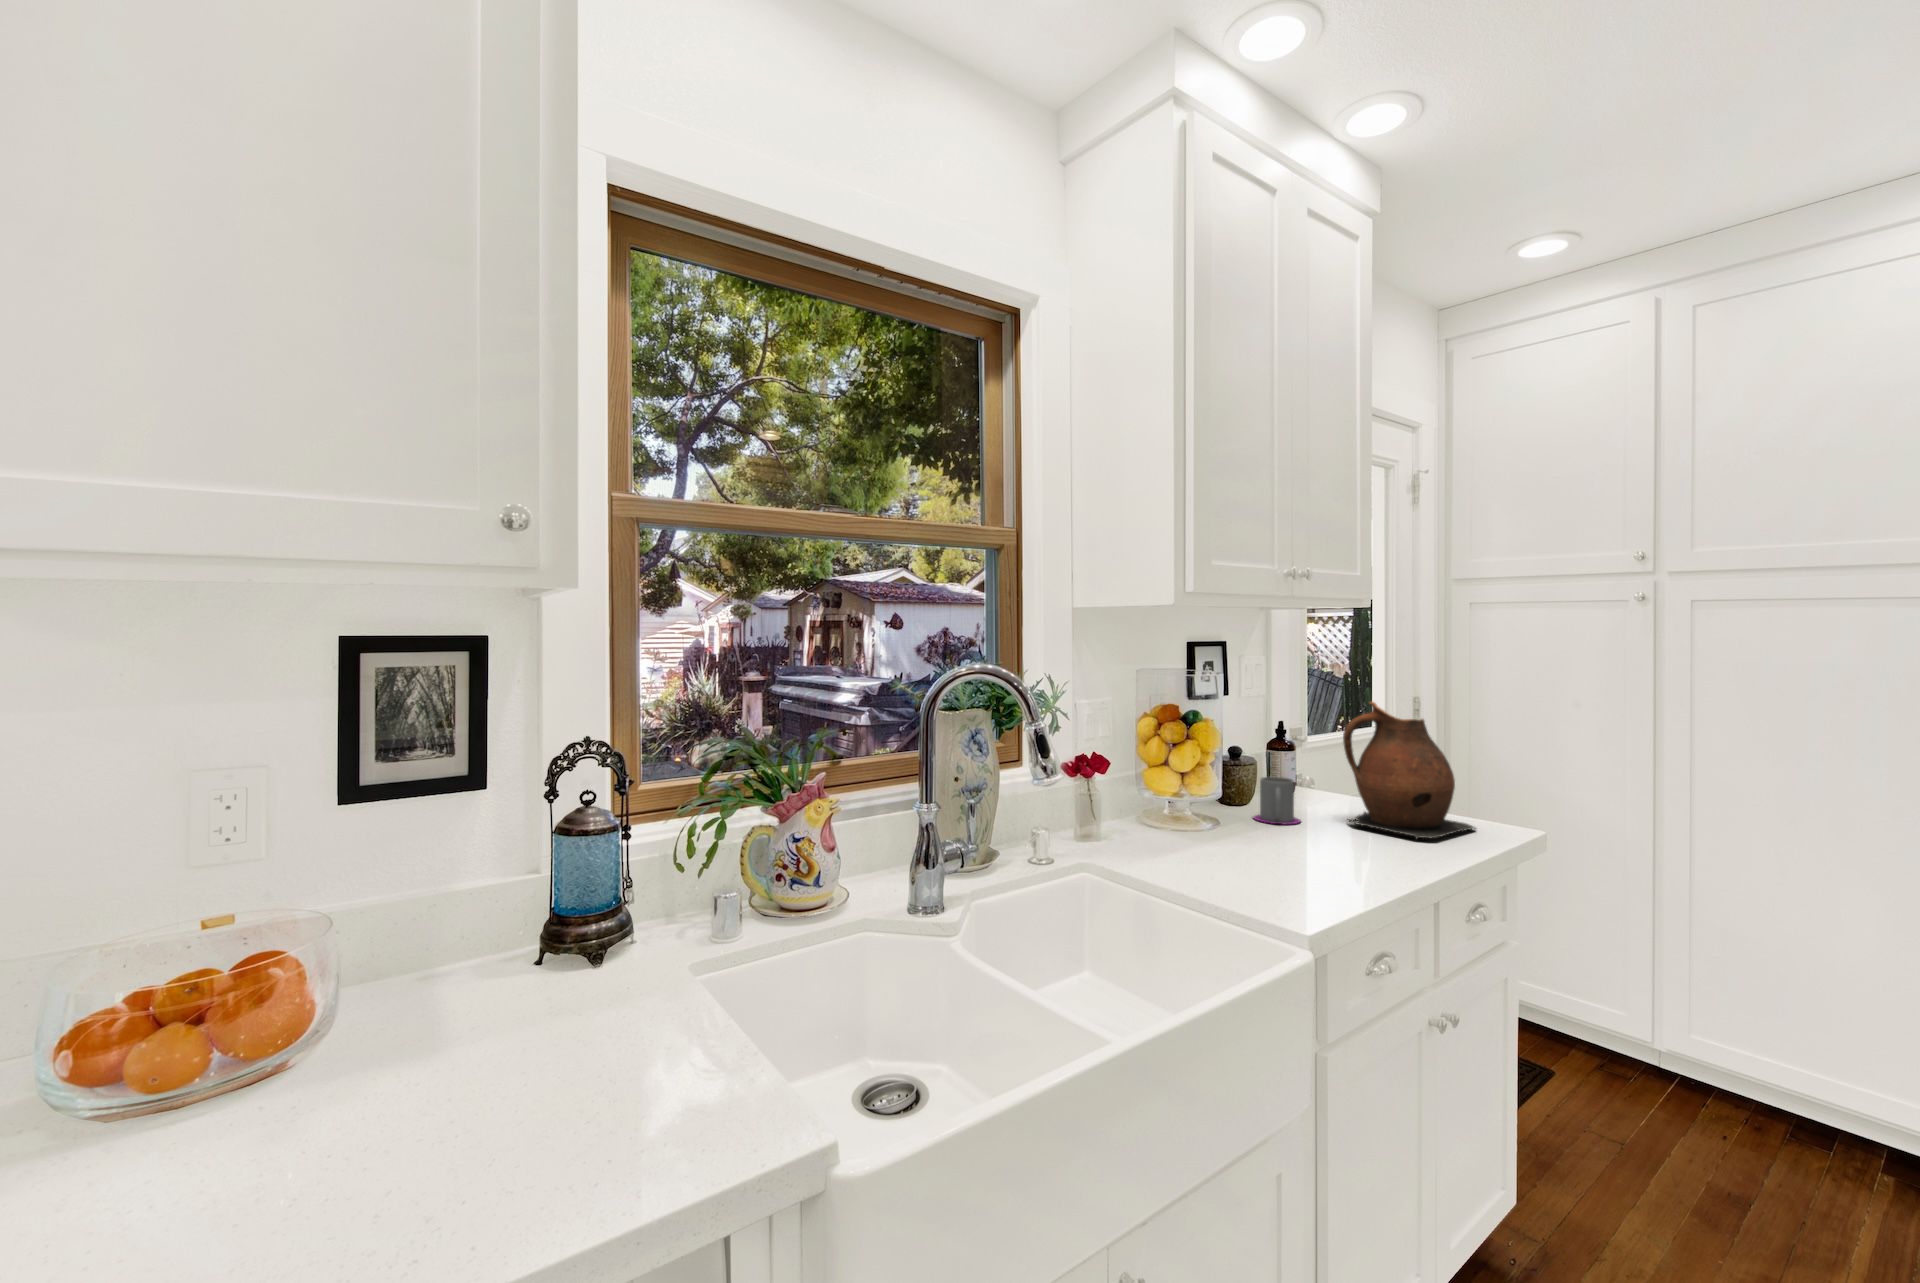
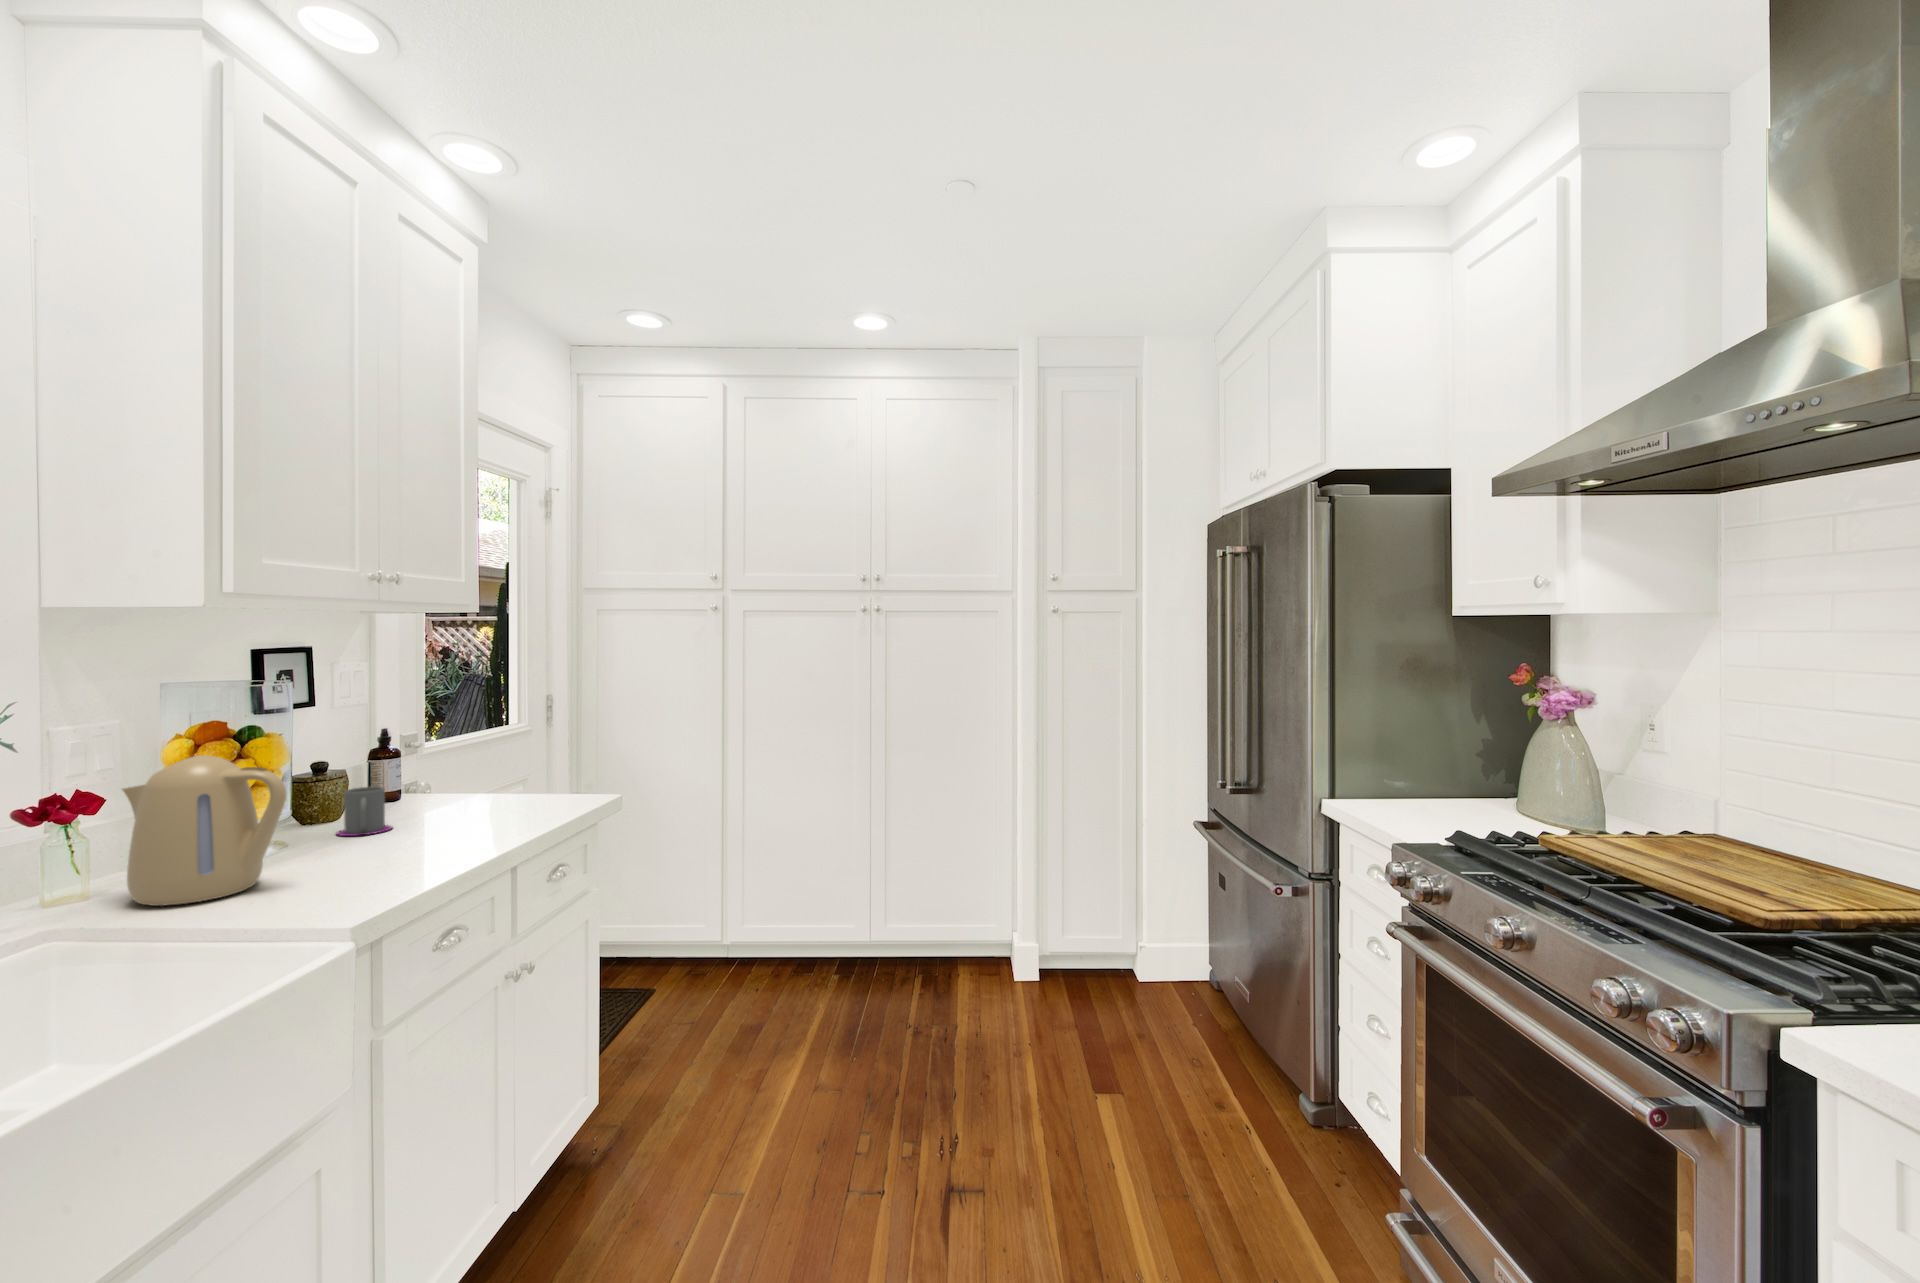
ceramic pitcher: present [1343,702,1476,839] -> none [439,703,562,824]
kettle: none [1118,734,1235,864] -> present [123,755,287,906]

